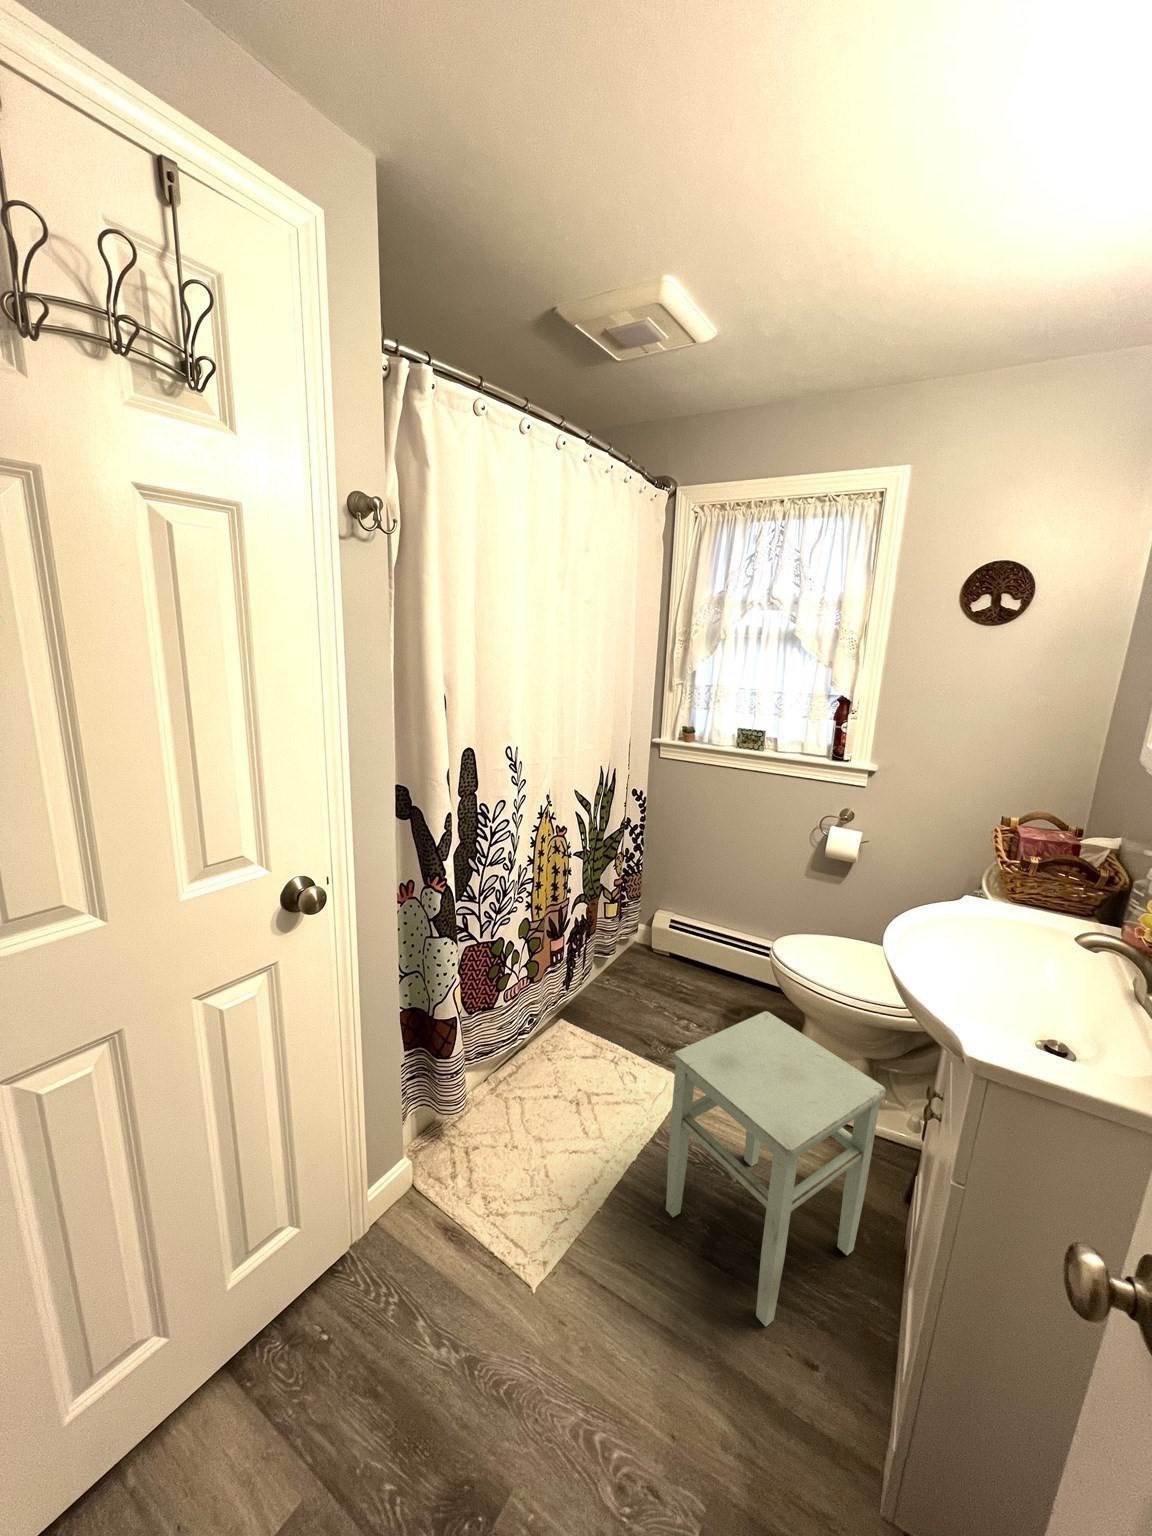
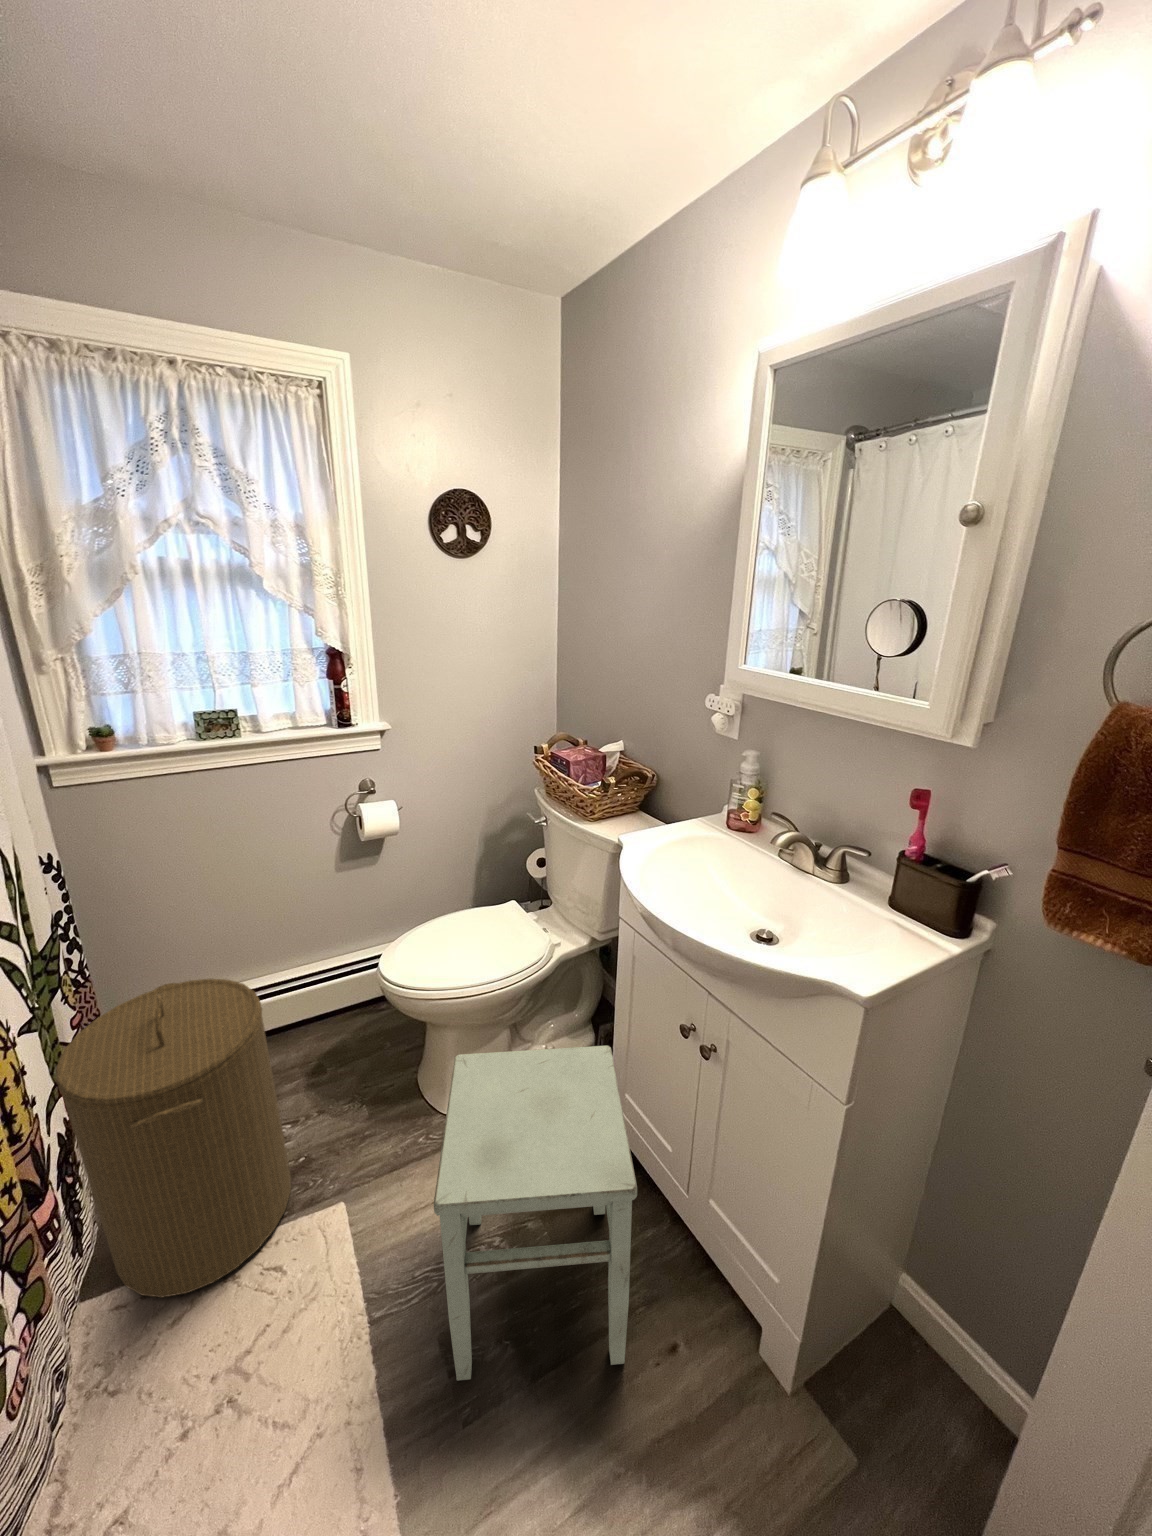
laundry hamper: none [581,876,689,1062] -> present [56,979,291,1297]

